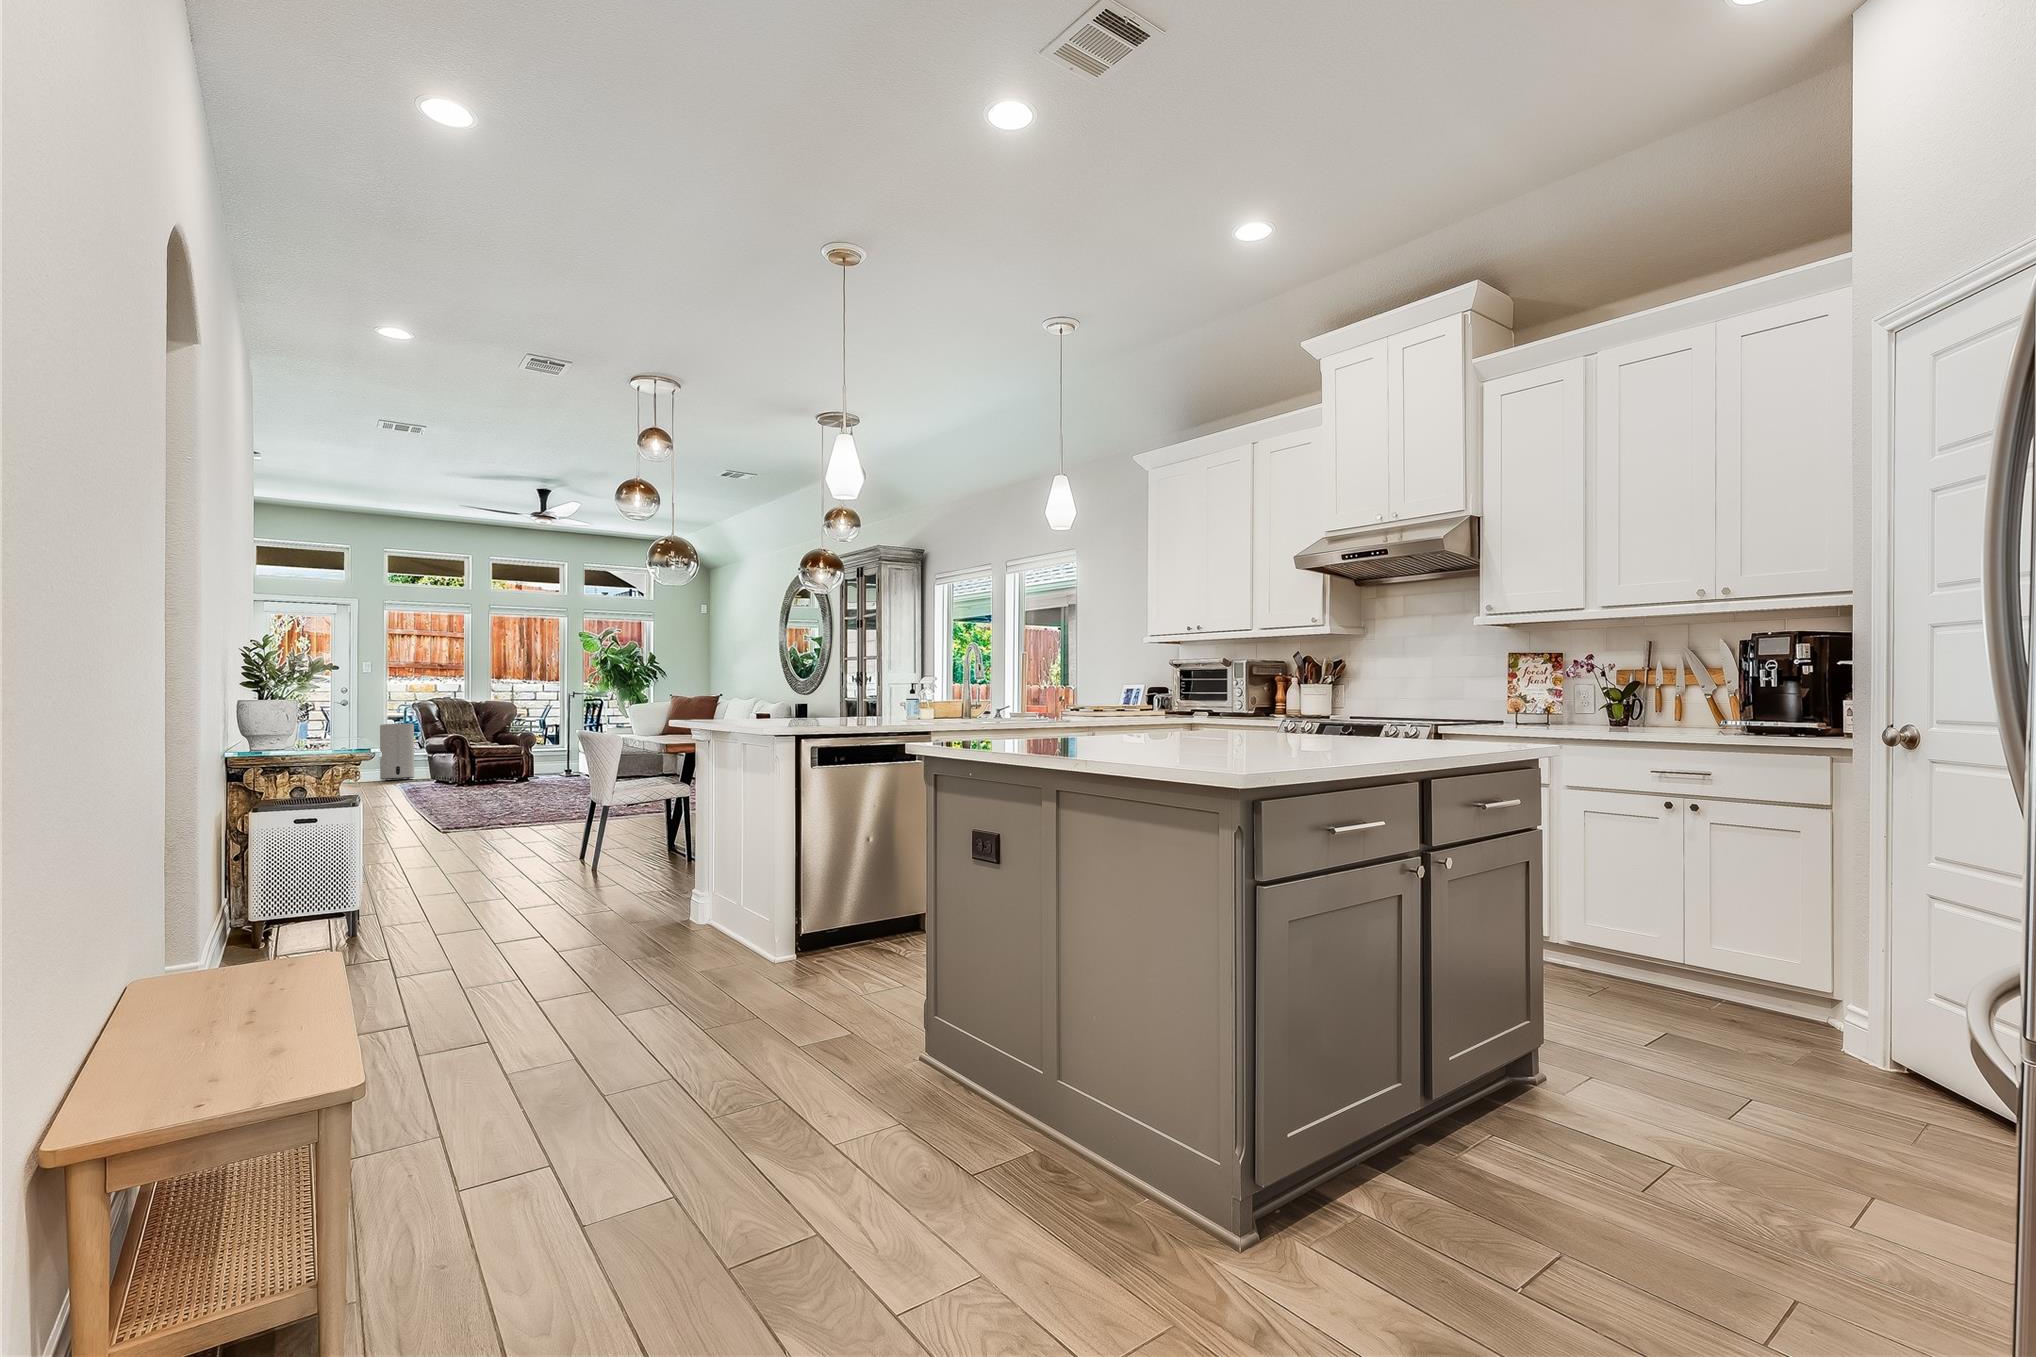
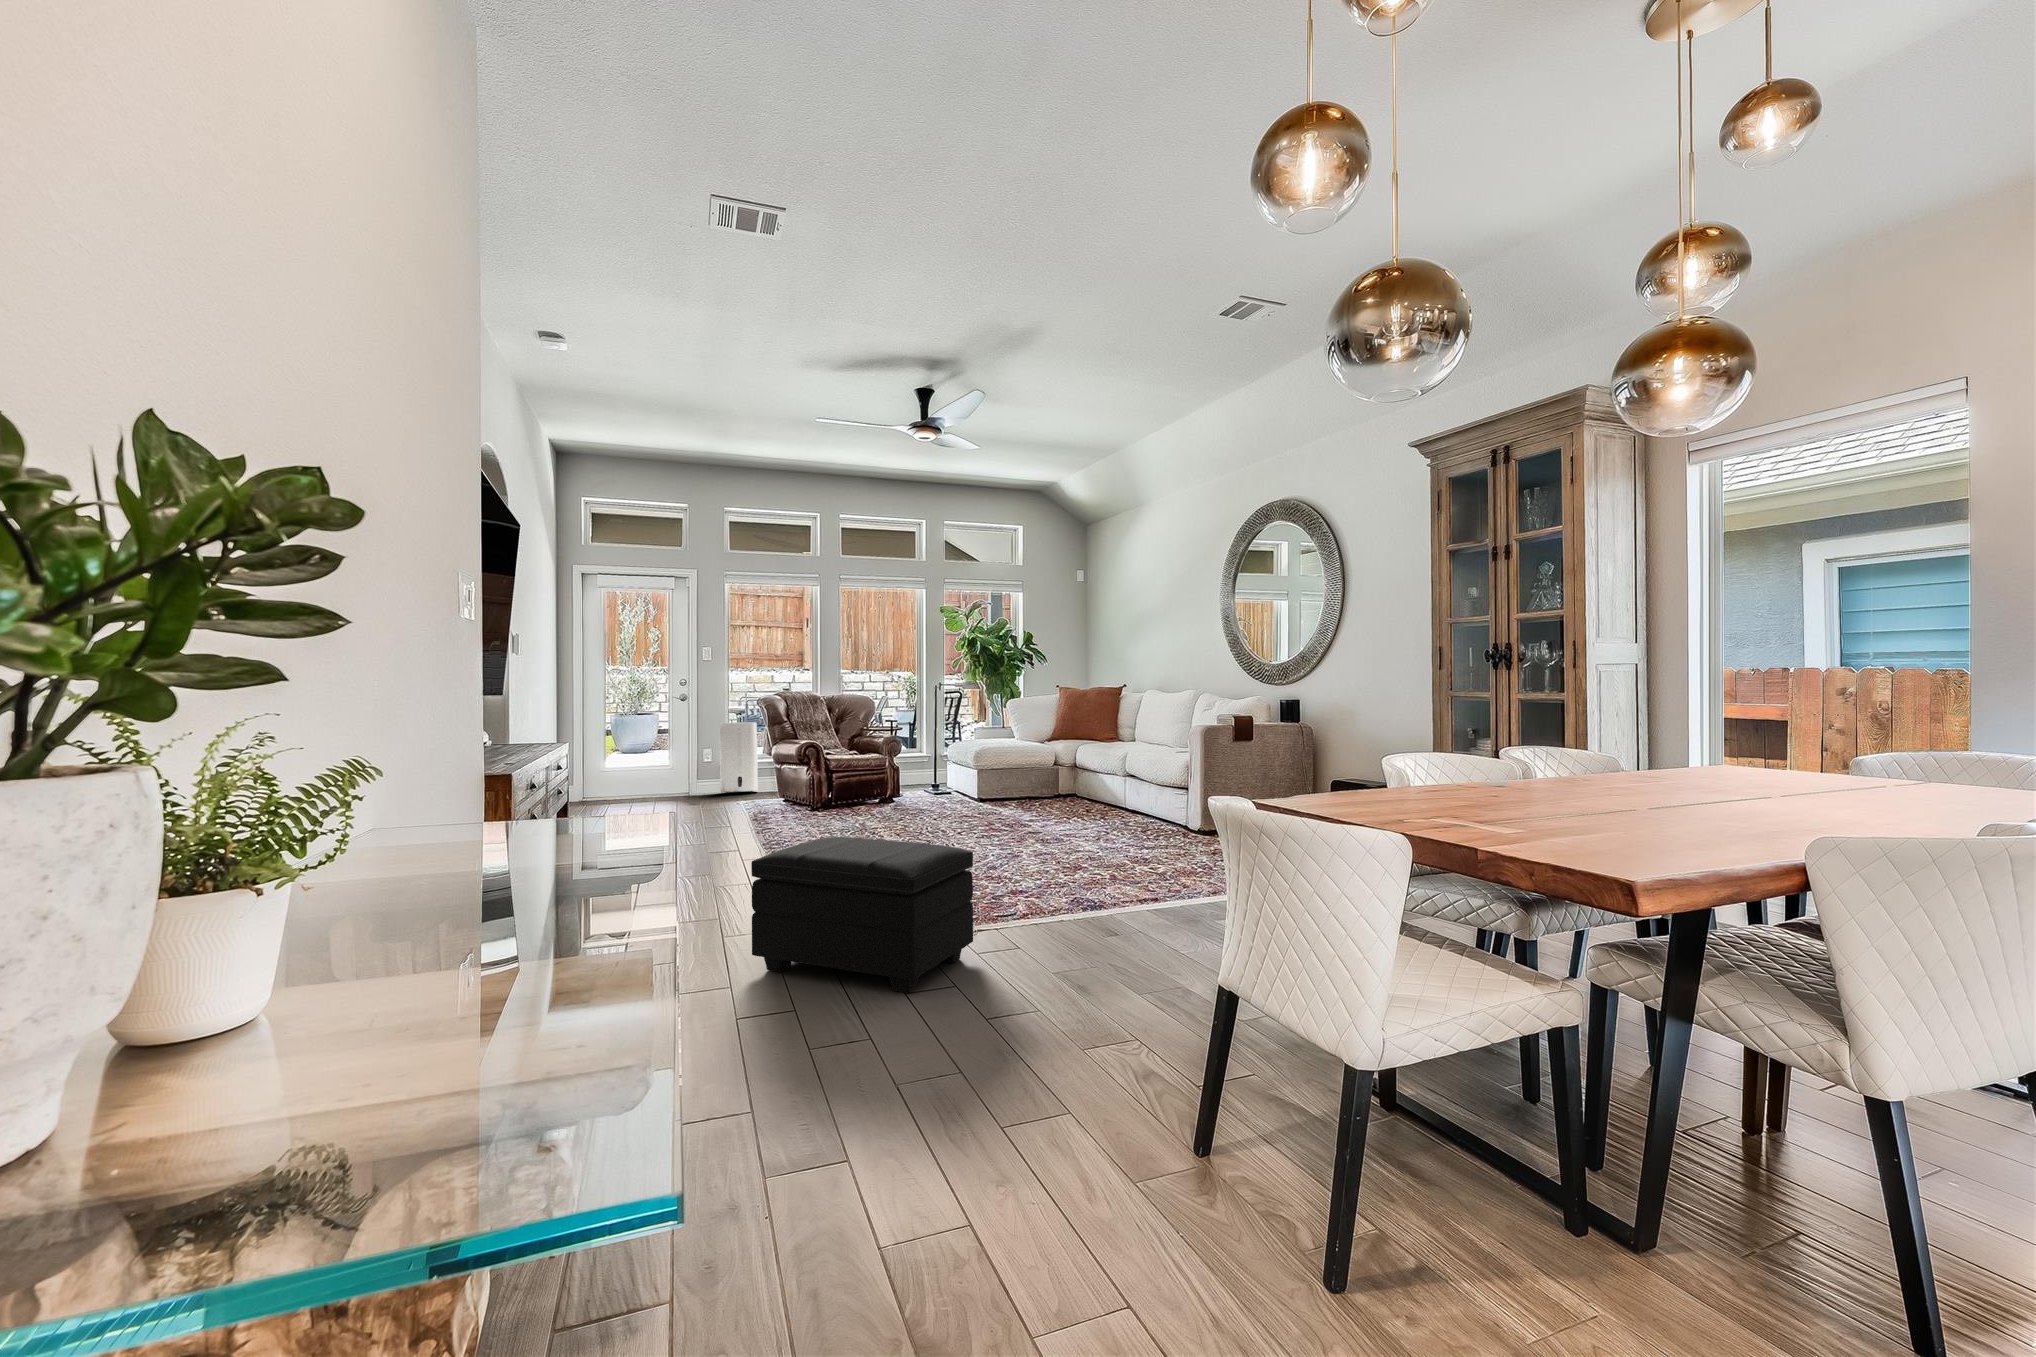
footstool: none [394,770,526,837] -> present [751,837,973,993]

